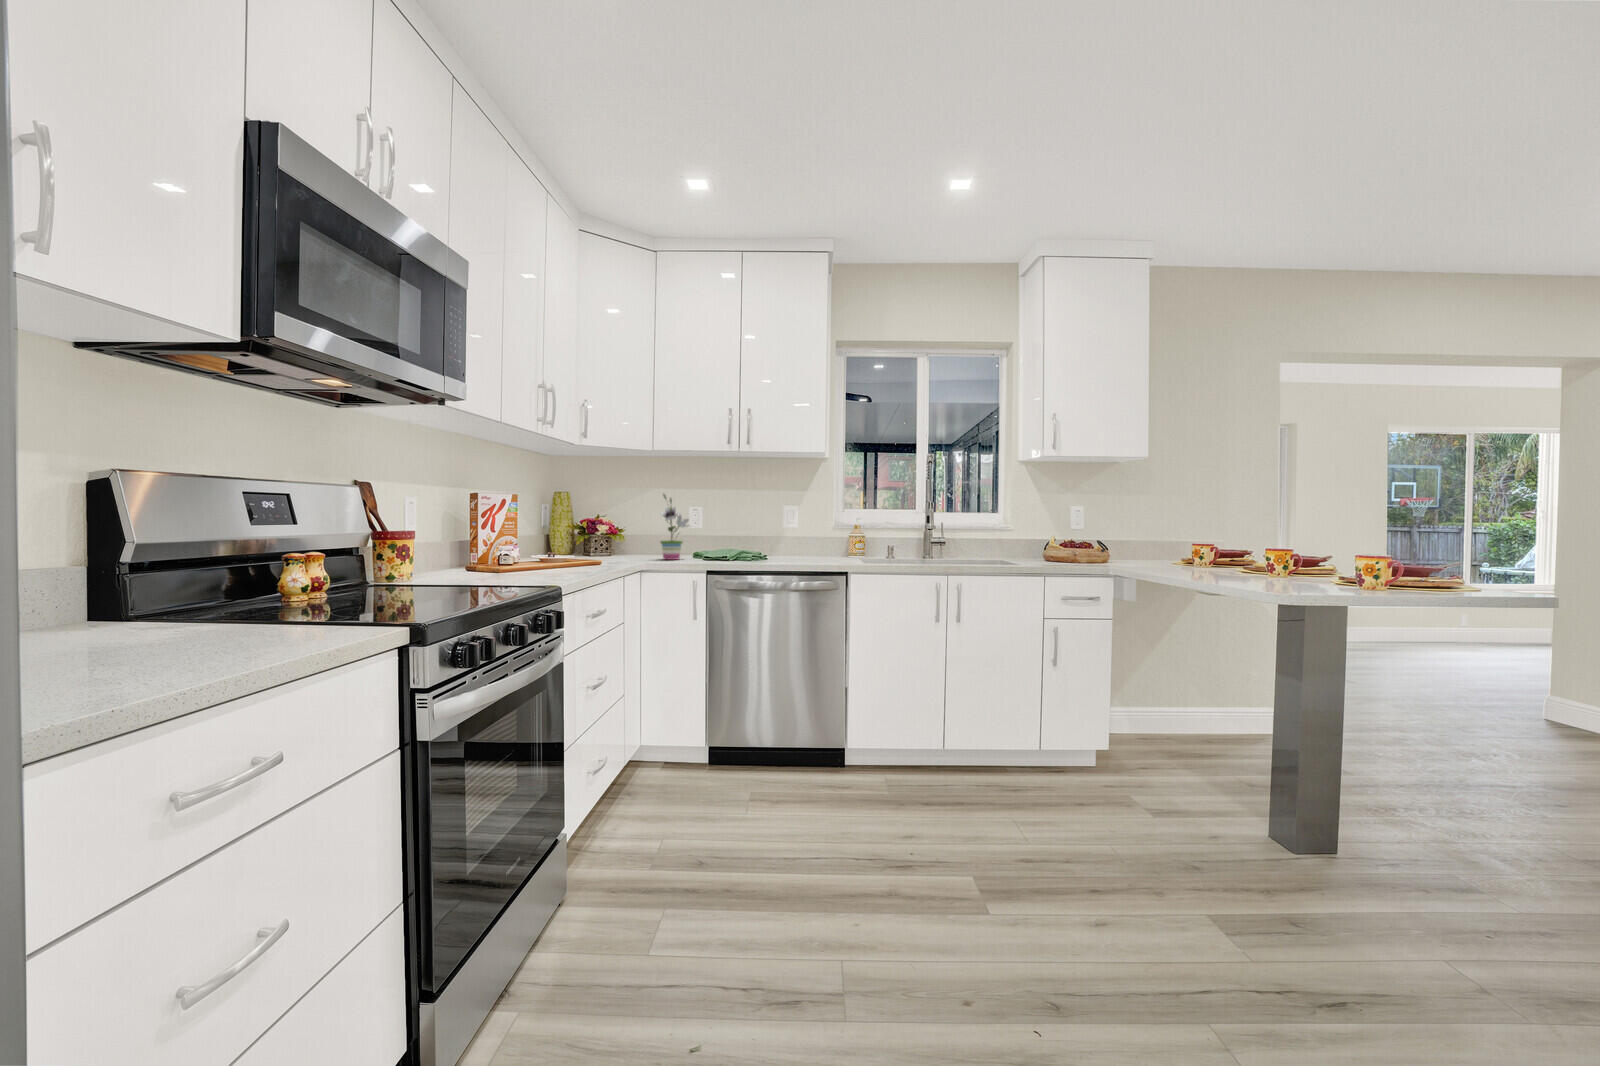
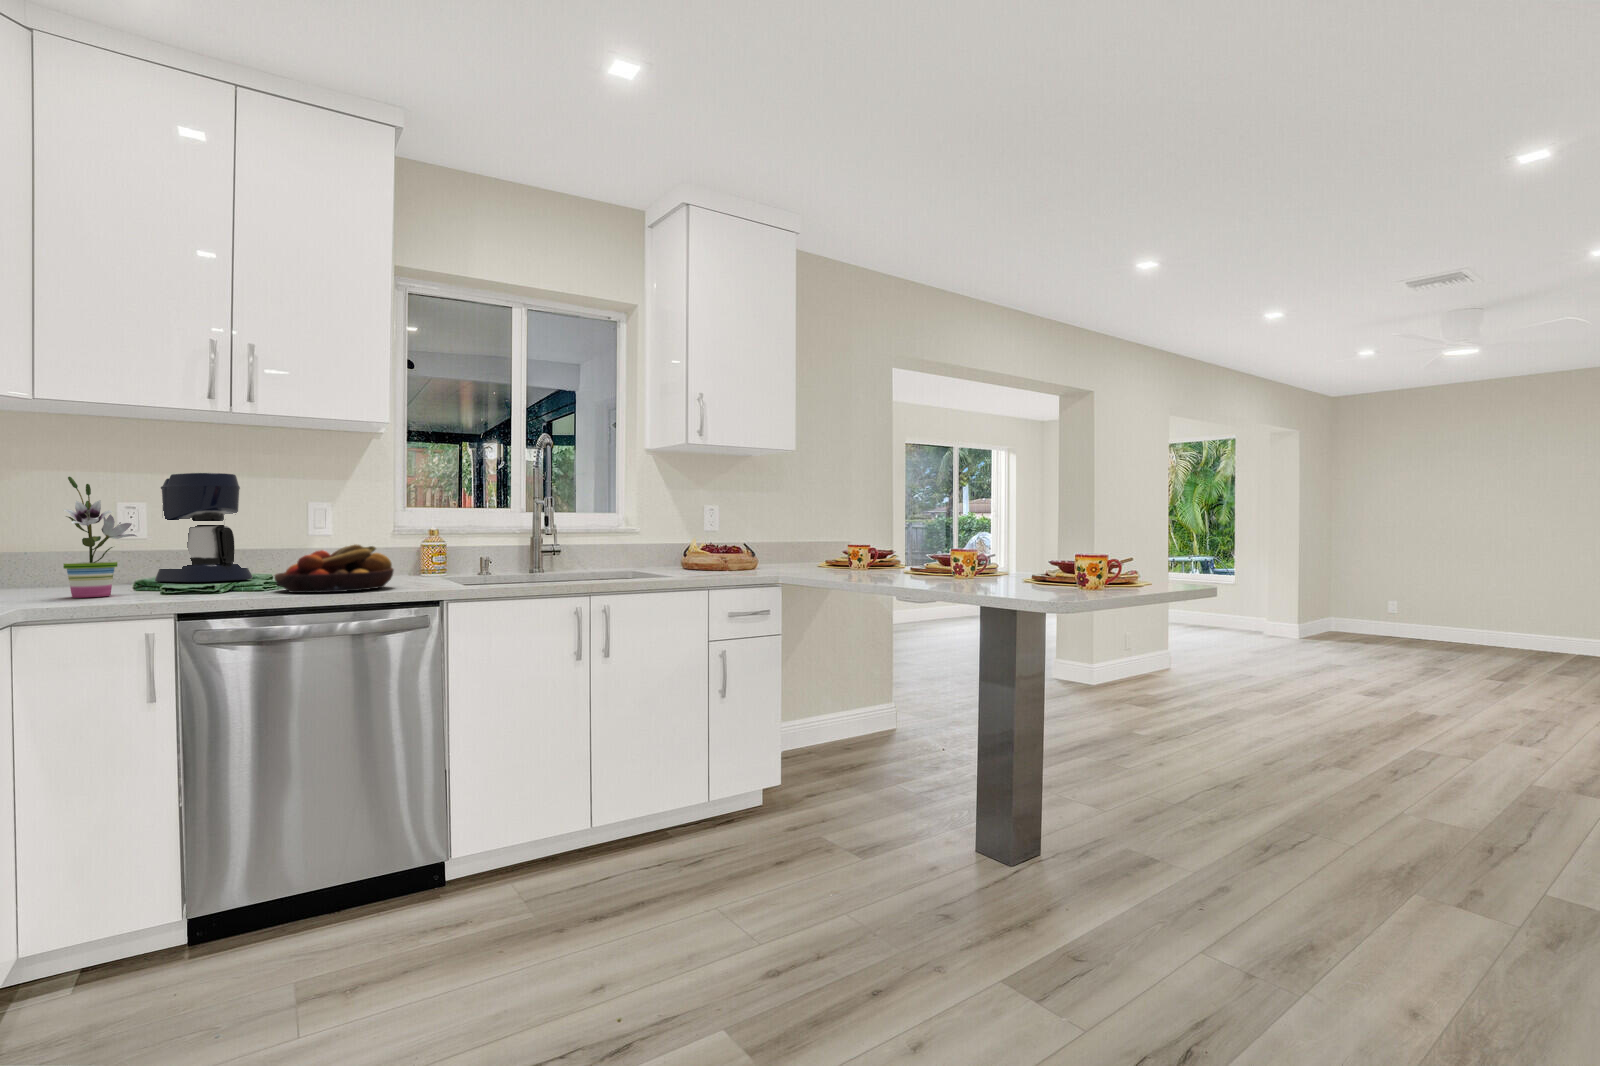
coffee maker: none [702,488,750,554] -> present [155,473,253,582]
fruit bowl: none [755,534,819,563] -> present [275,544,394,593]

